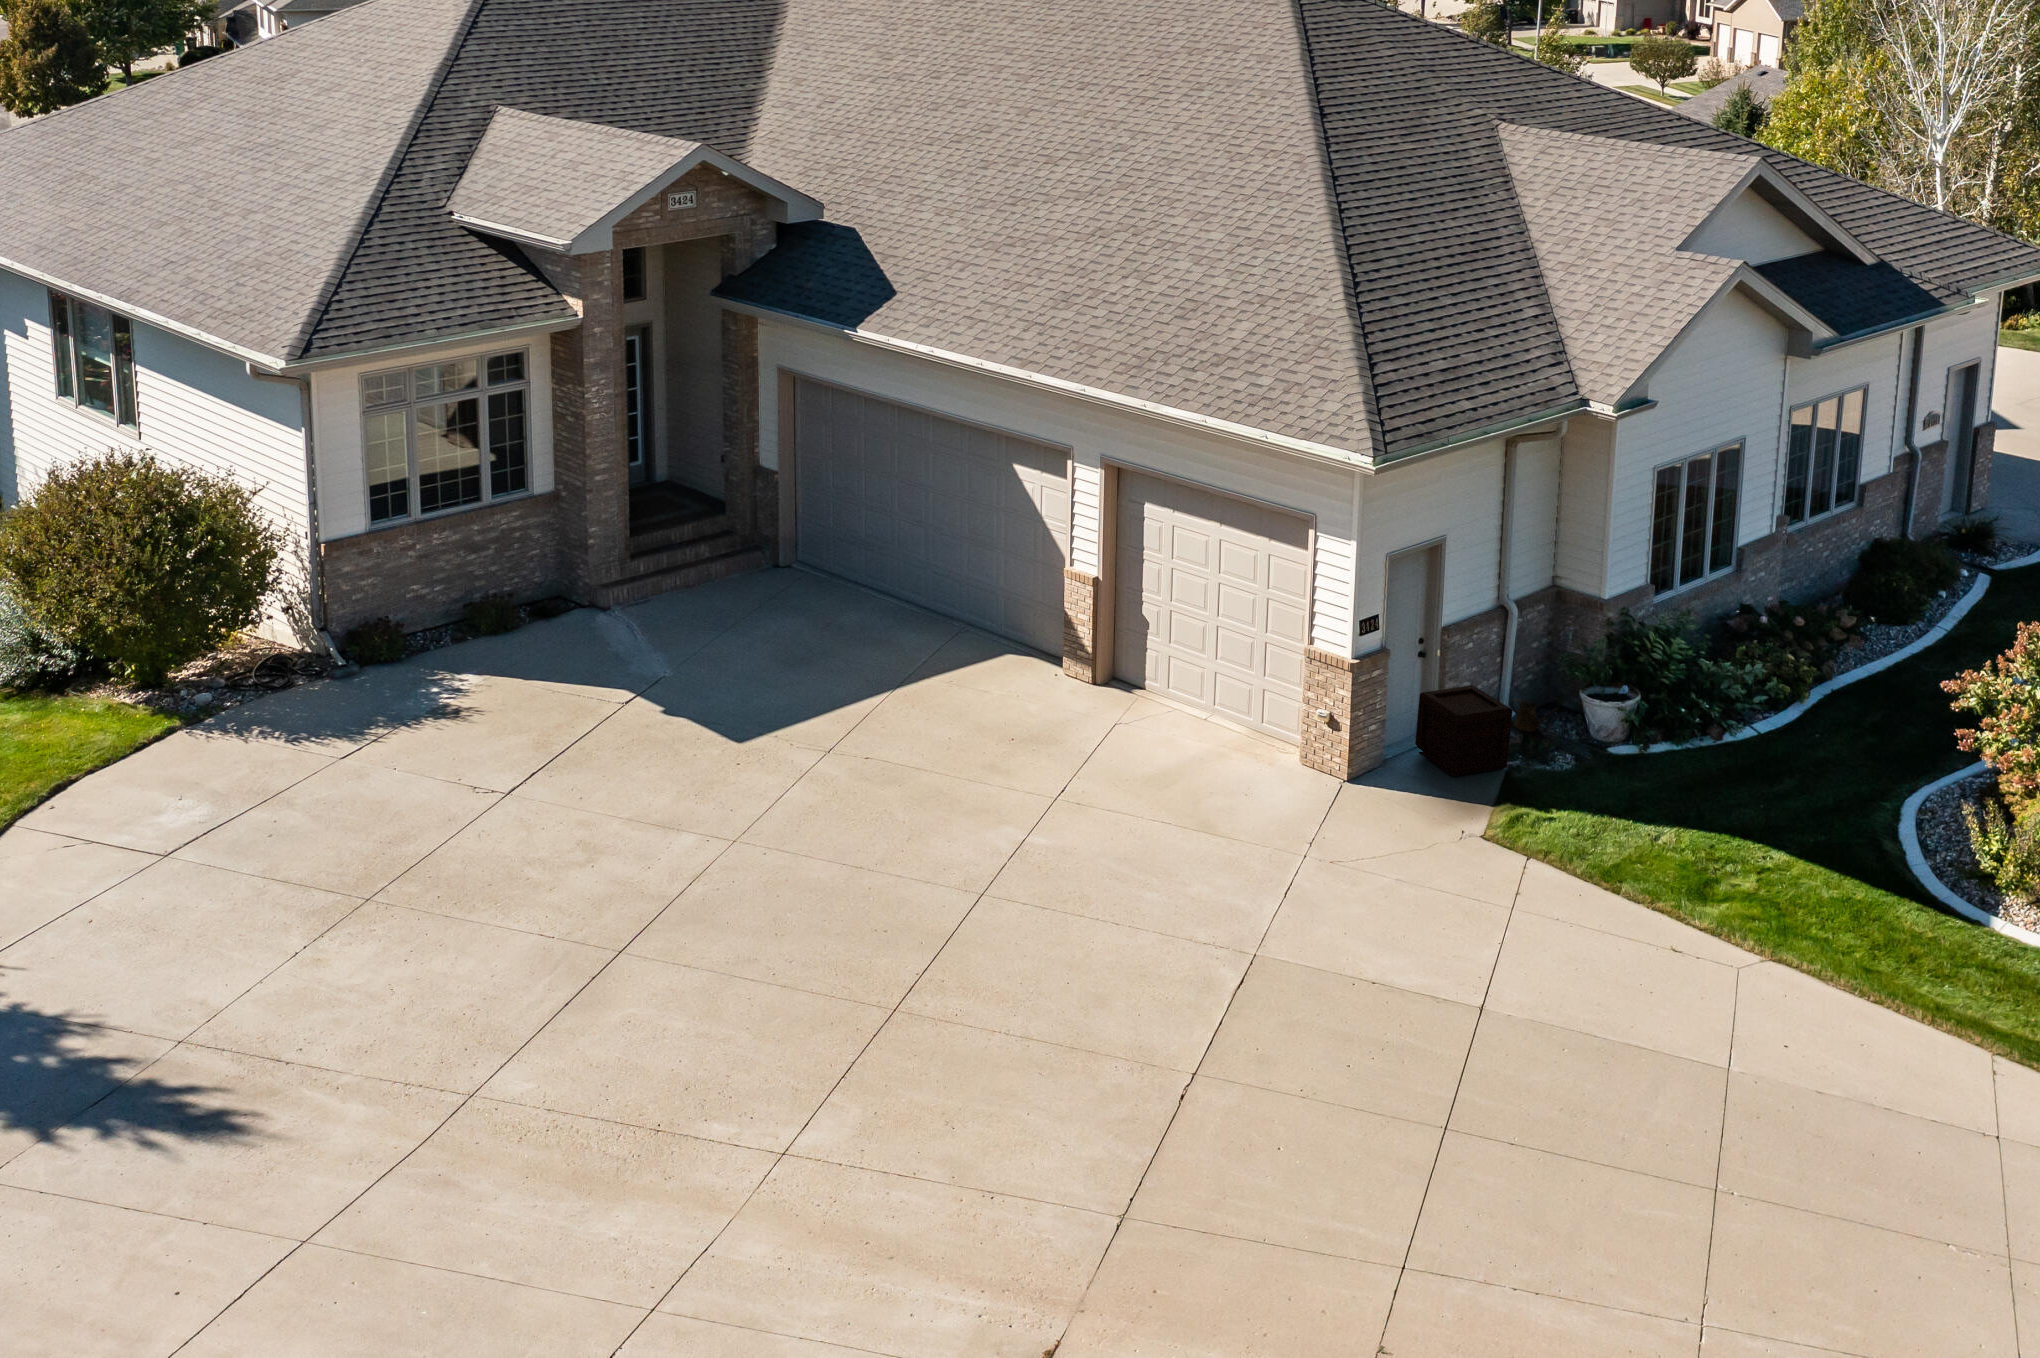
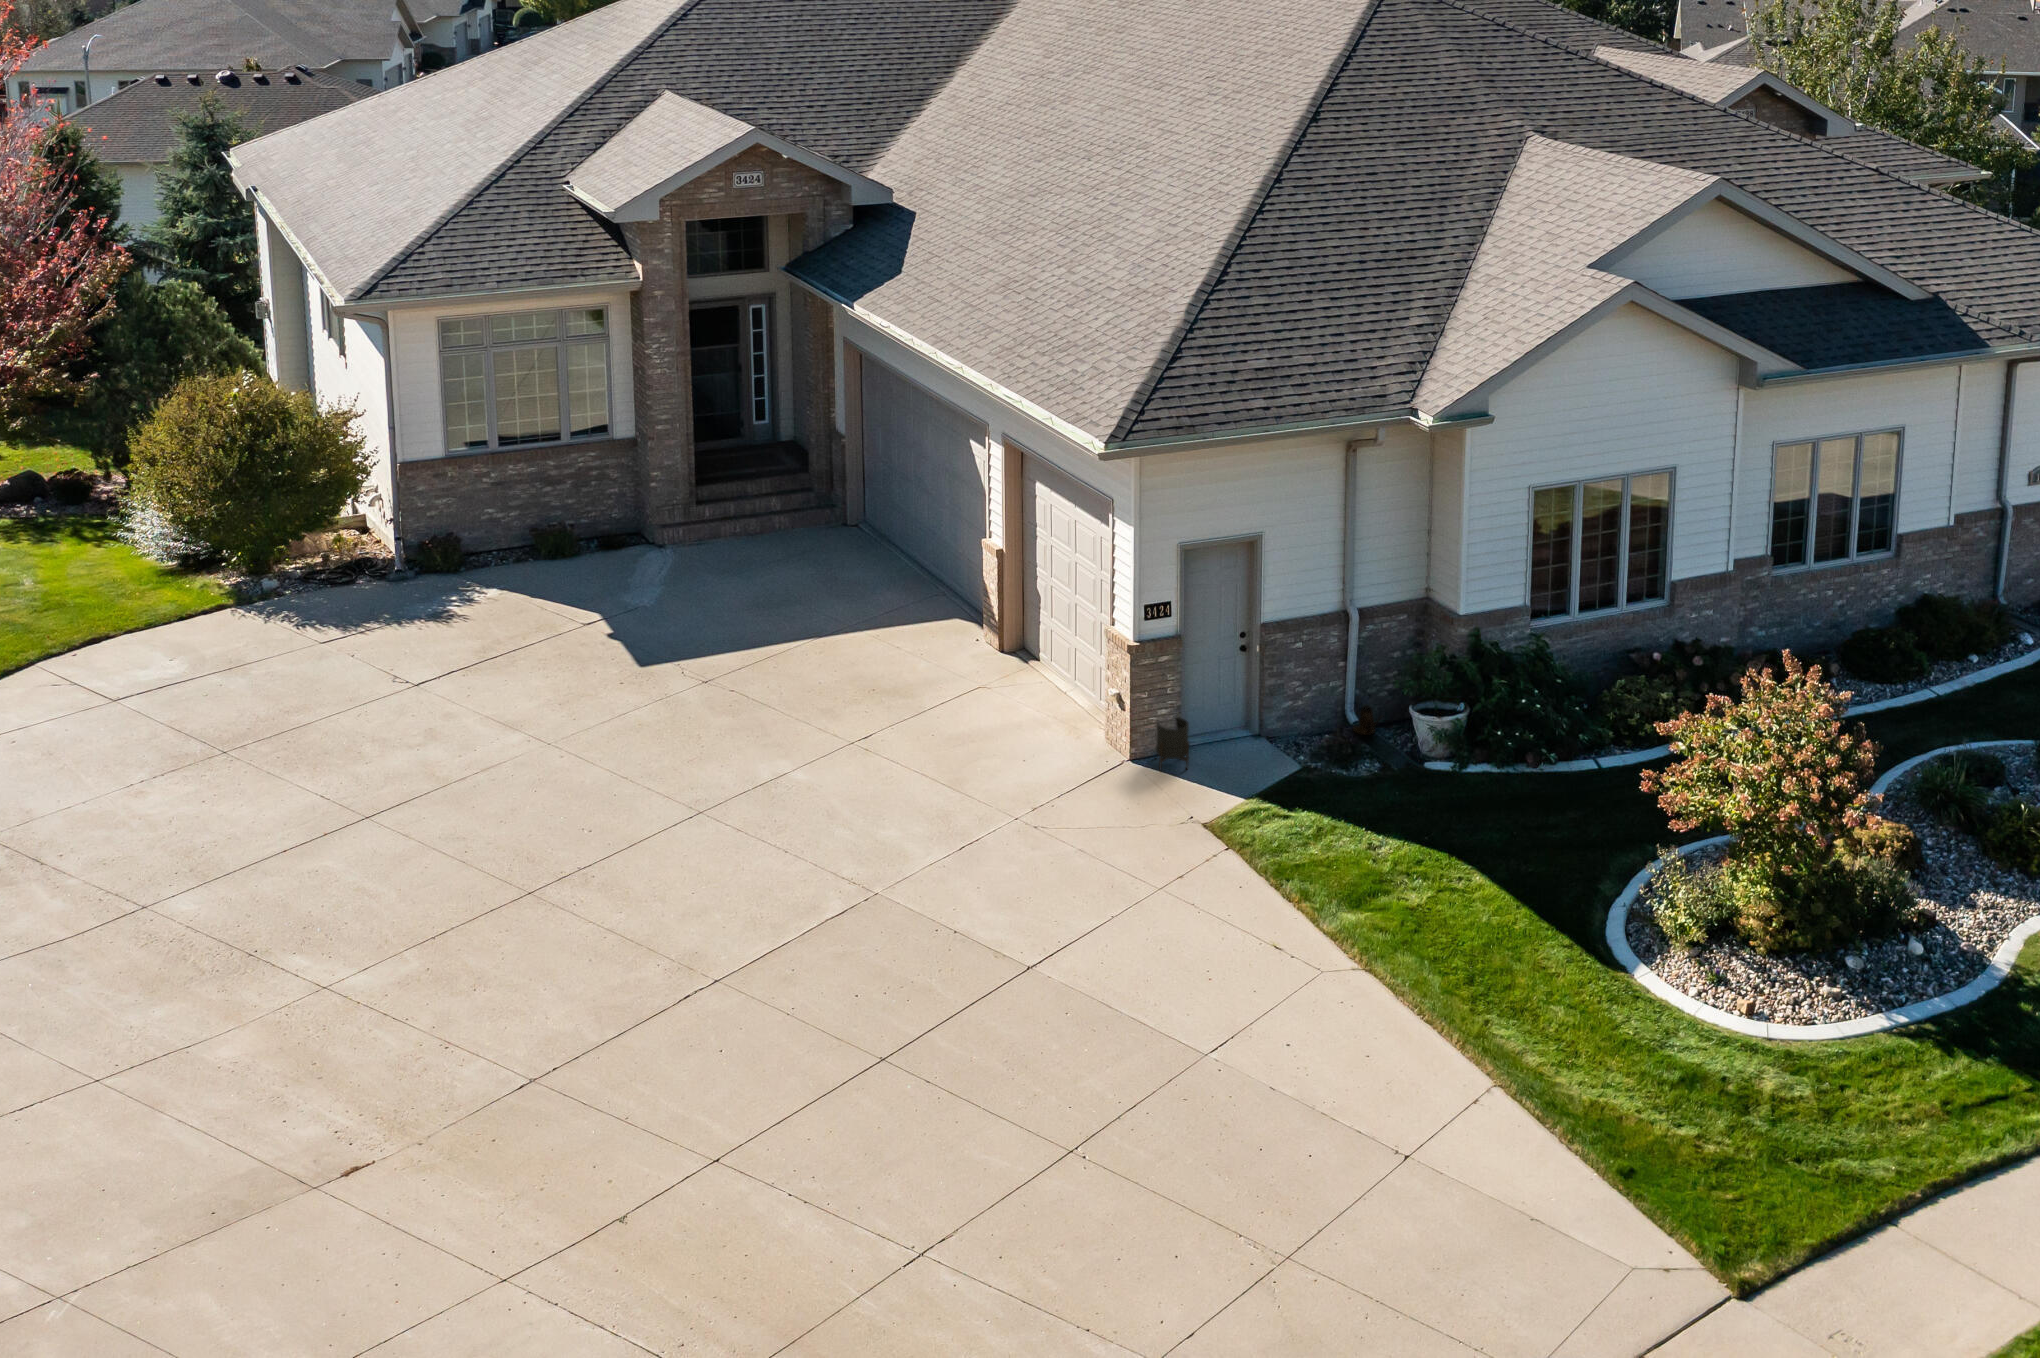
wooden crate: present [1415,685,1513,777] -> none [1230,682,1303,764]
planter: none [1368,736,1414,795] -> present [1156,717,1189,770]

